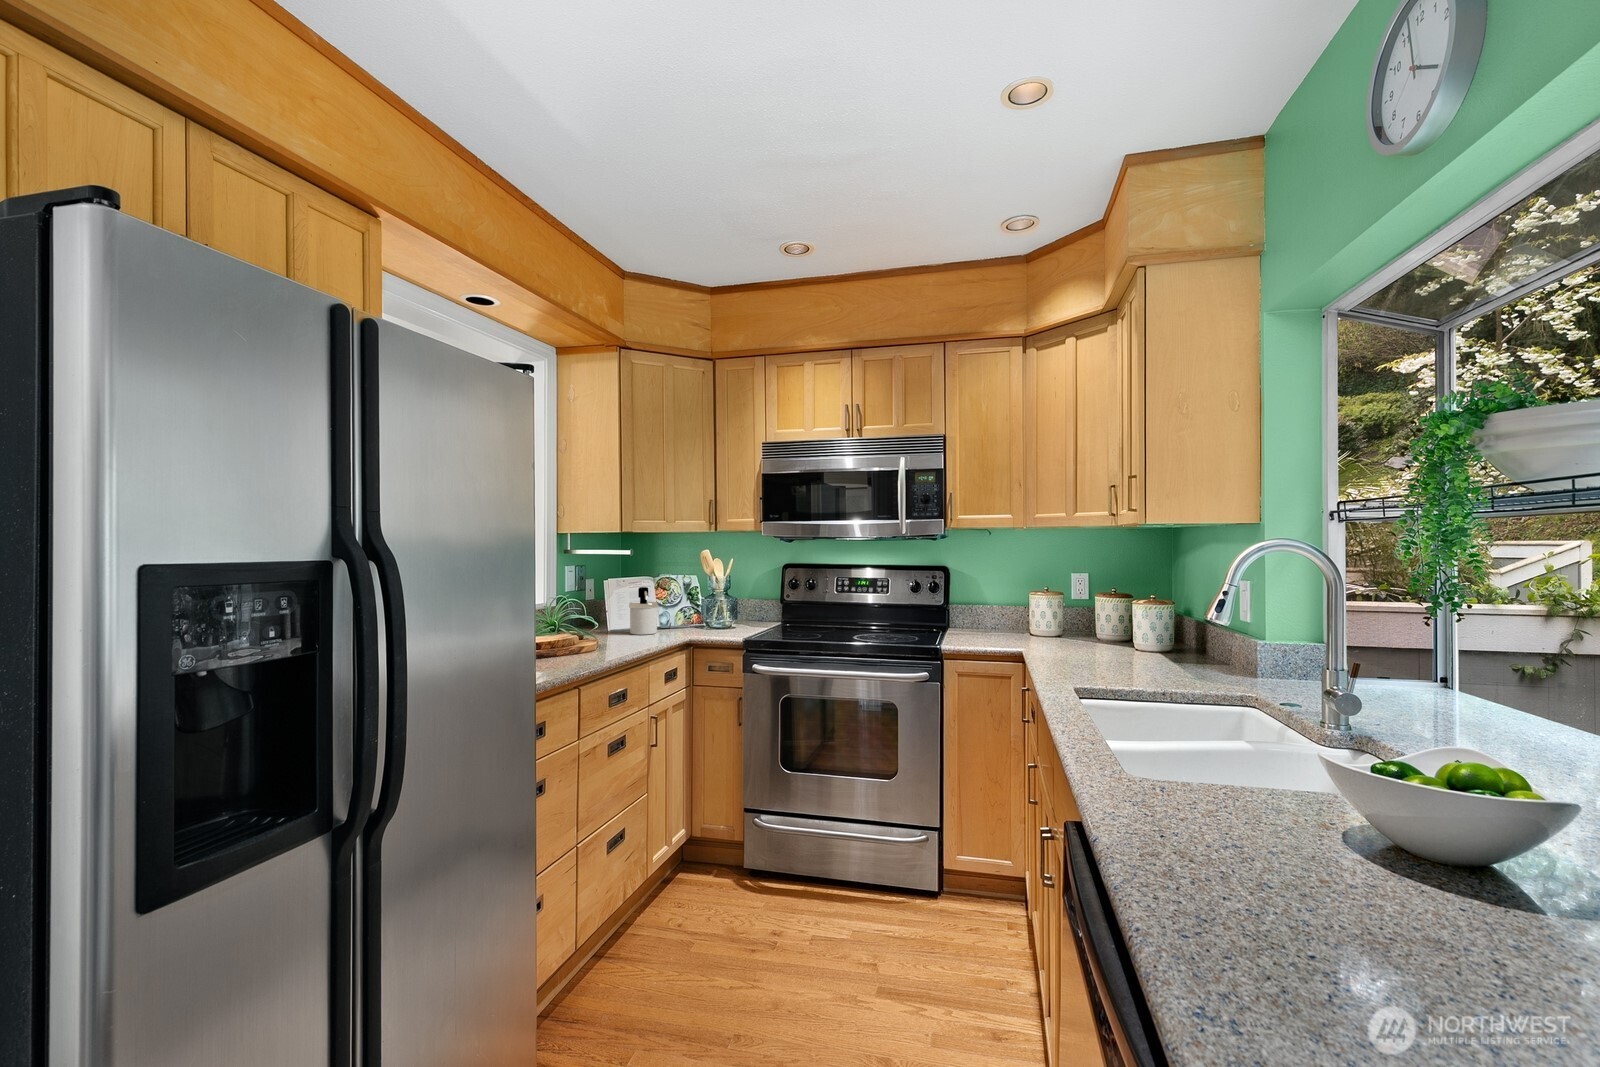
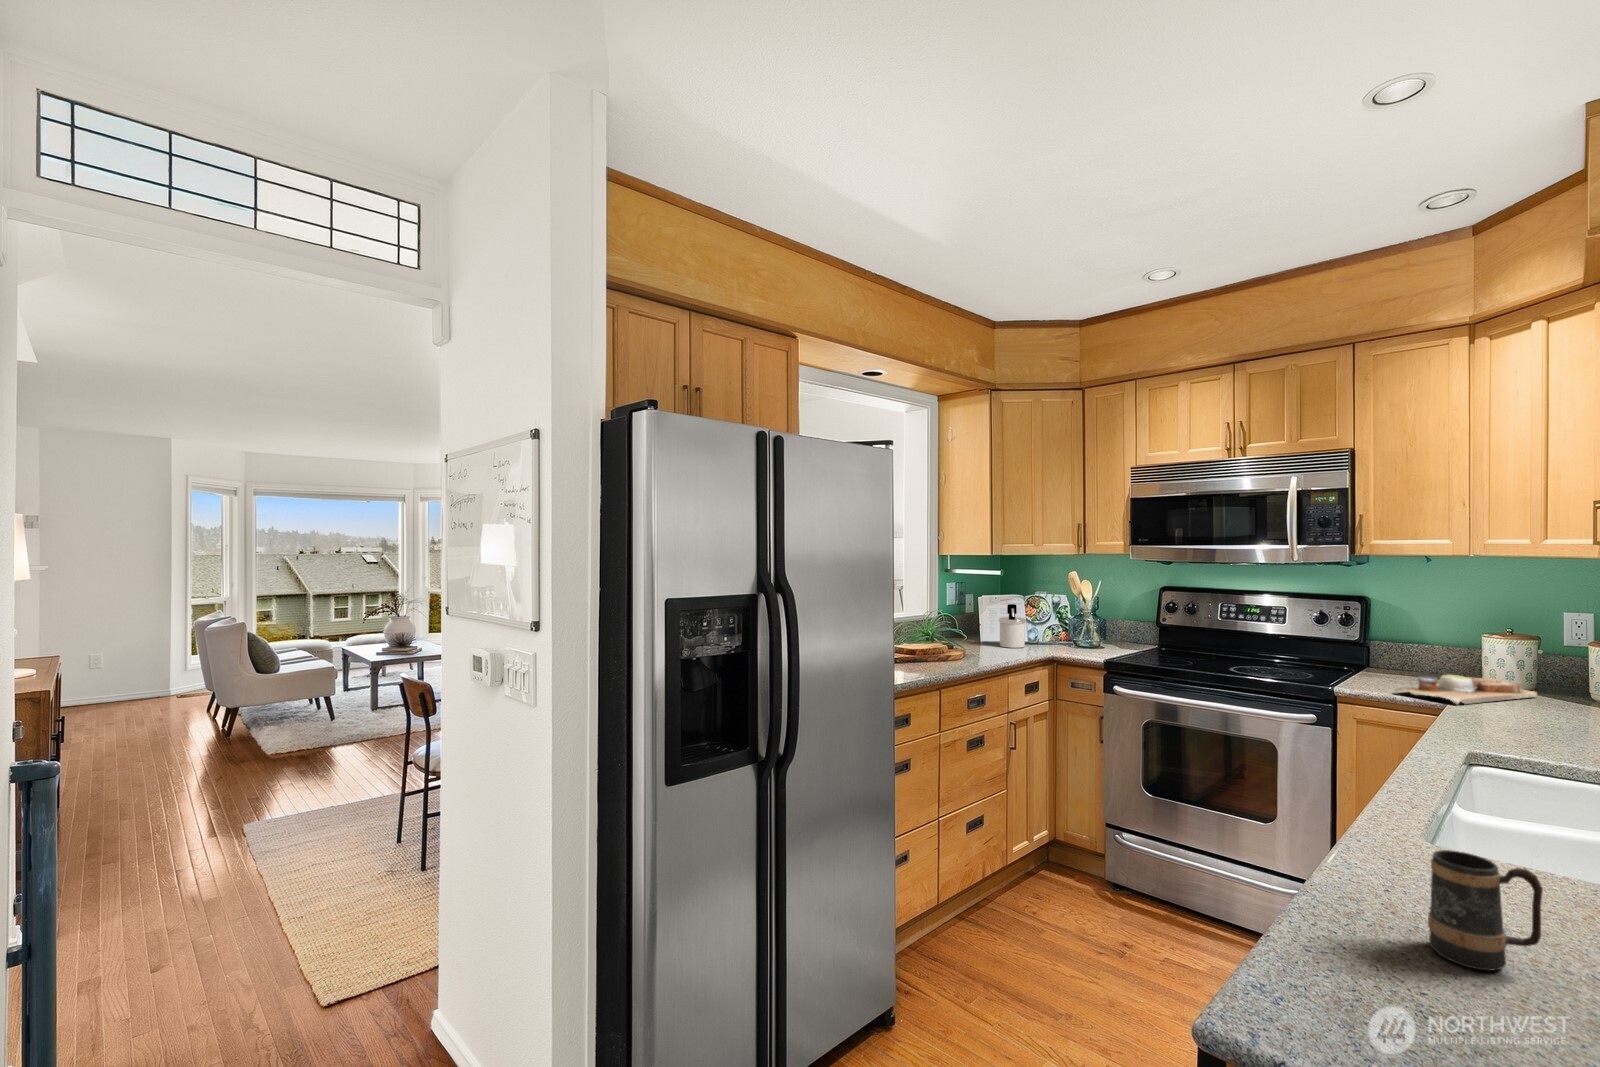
cutting board: none [984,627,1069,651] -> present [1397,675,1537,705]
mug: none [1221,782,1322,904] -> present [1428,850,1543,971]

